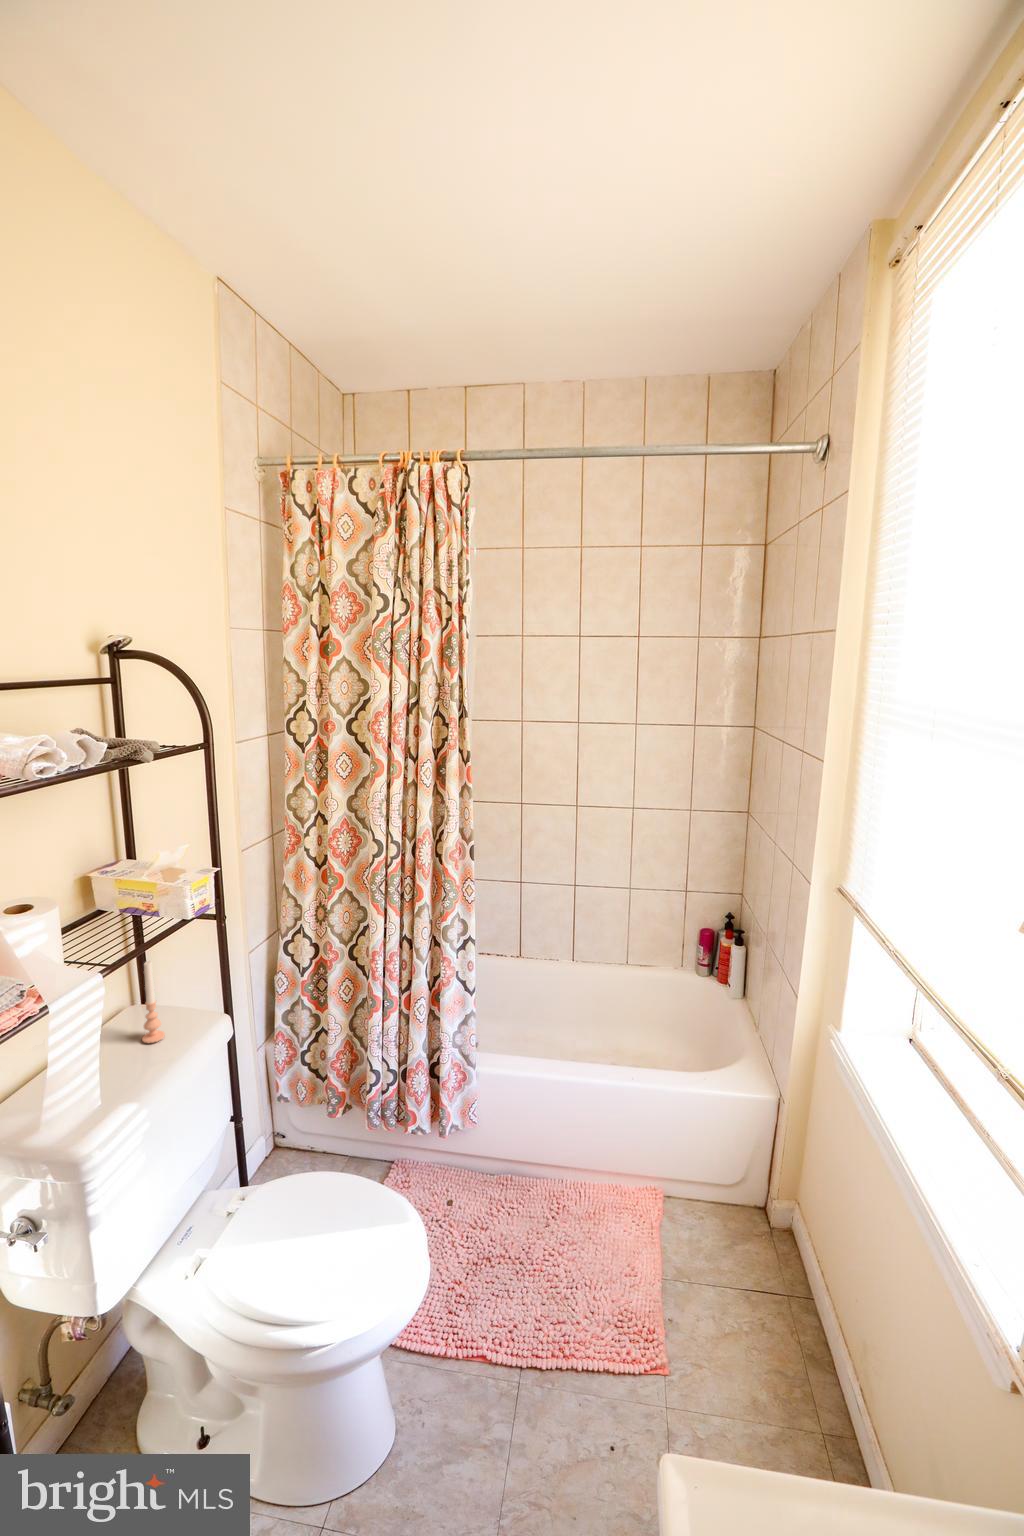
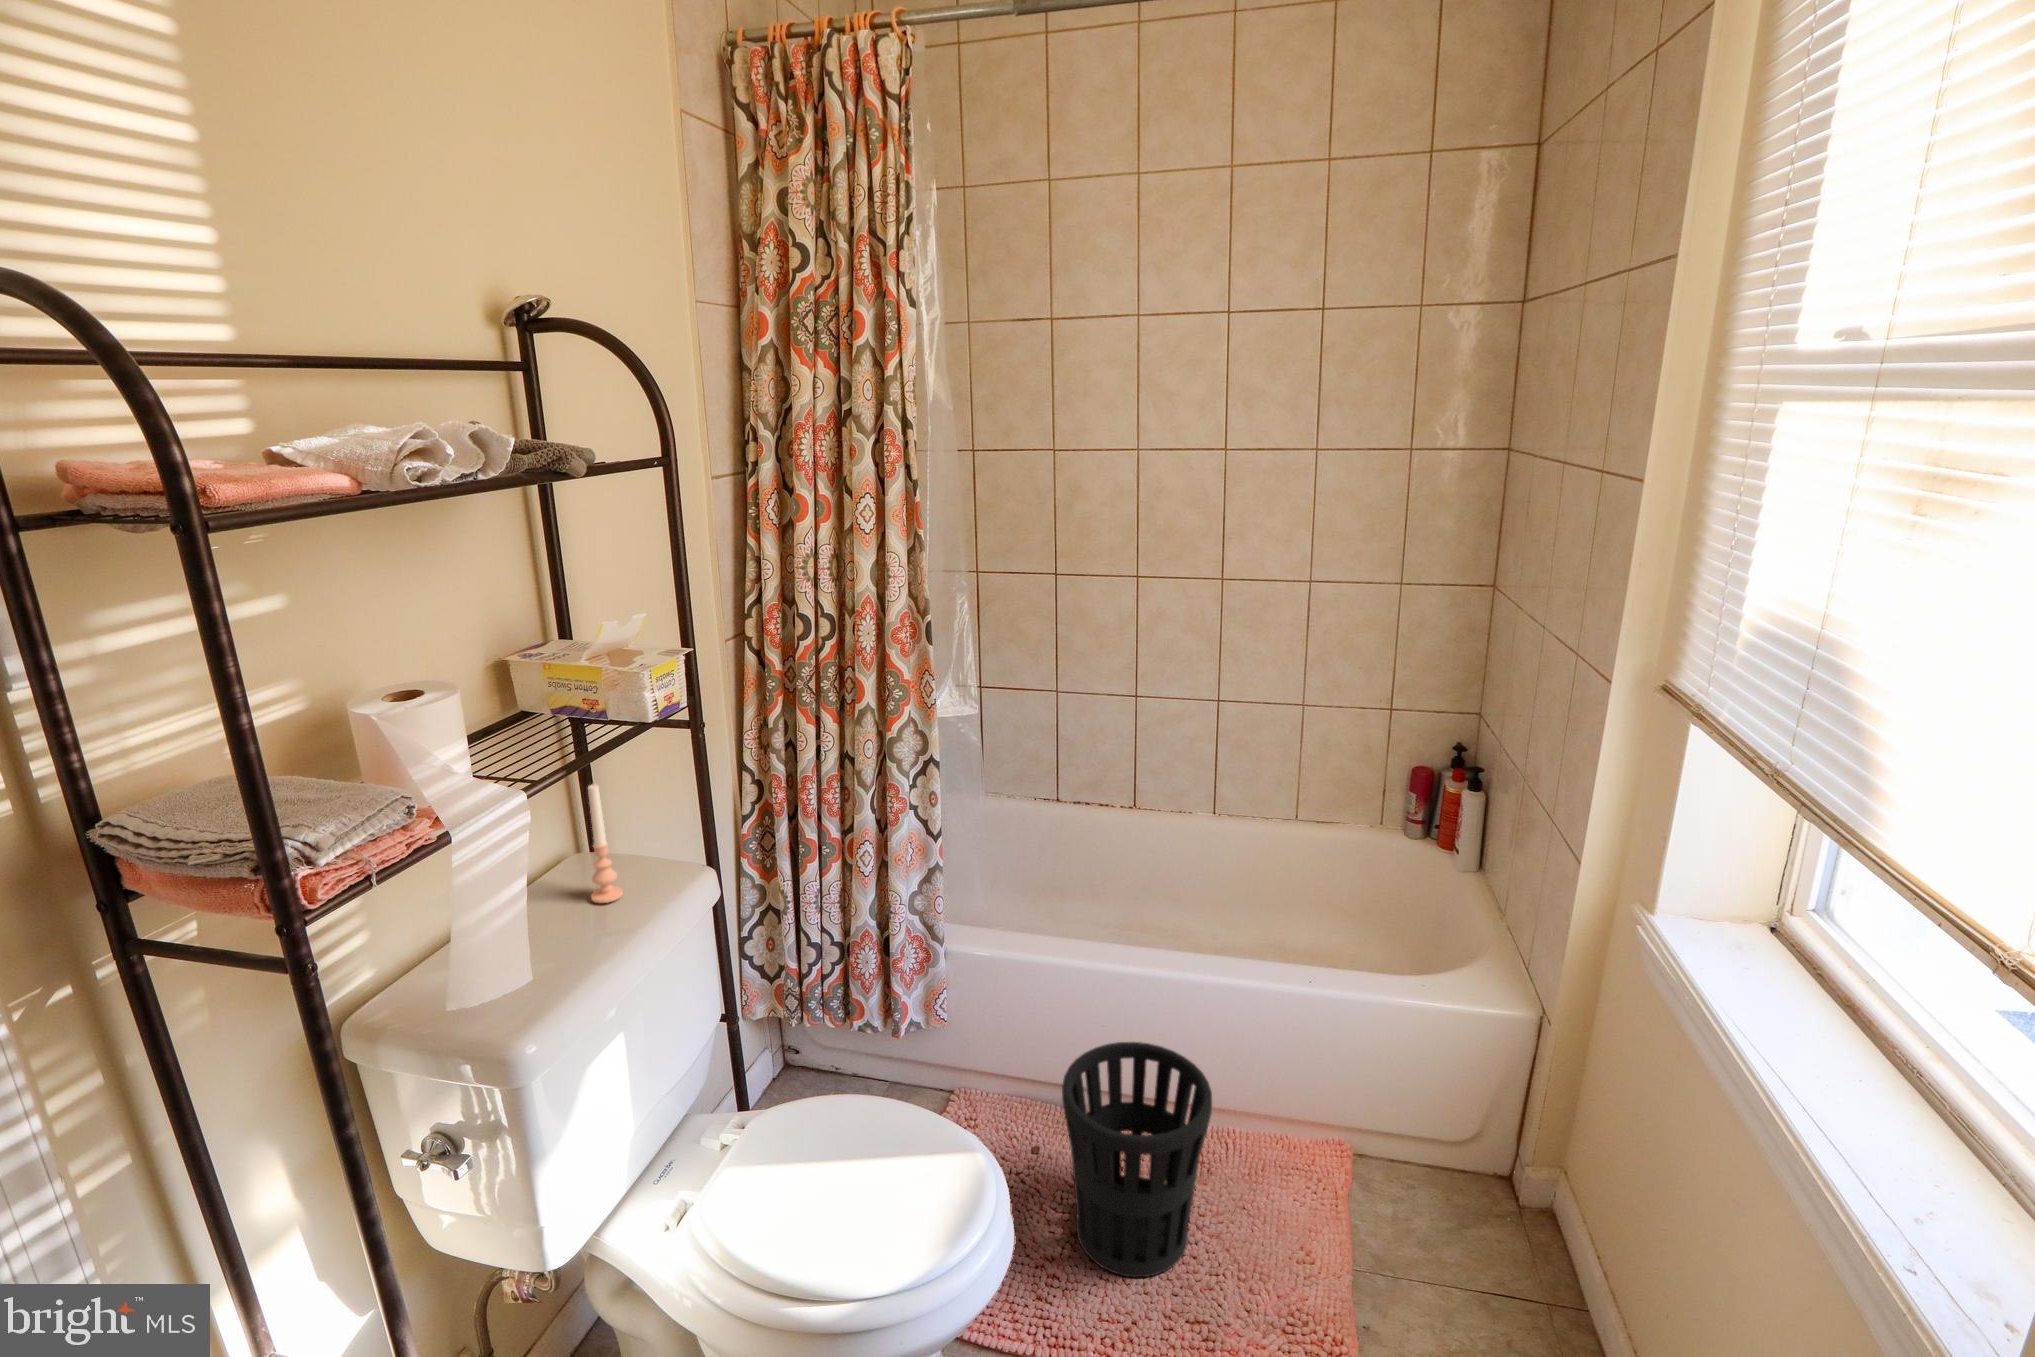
wastebasket: none [467,1123,566,1294] -> present [1062,1042,1212,1277]

